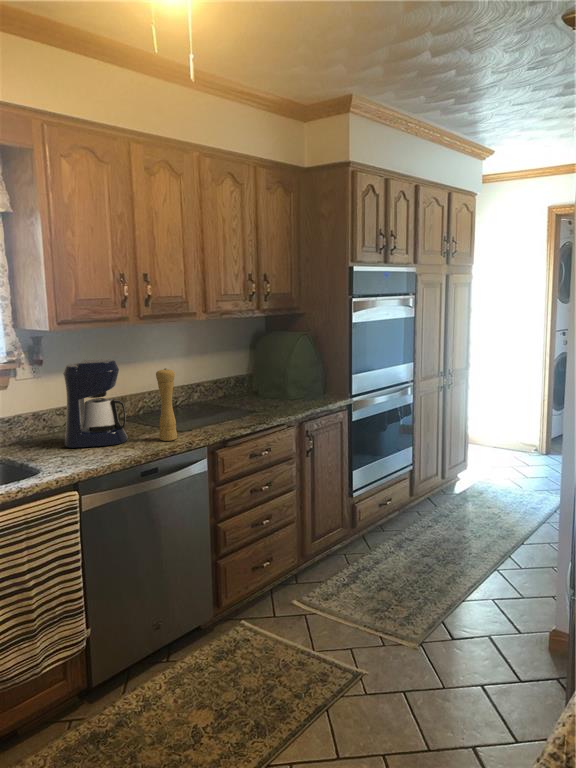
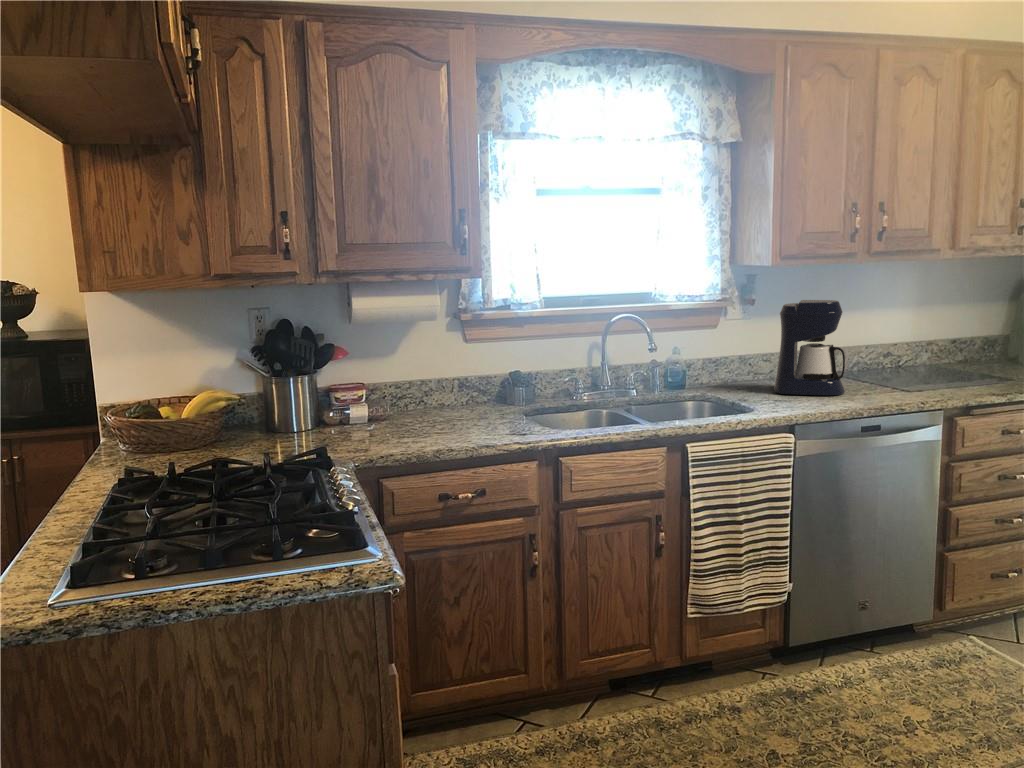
pepper mill: present [156,368,177,441] -> none [885,313,912,398]

